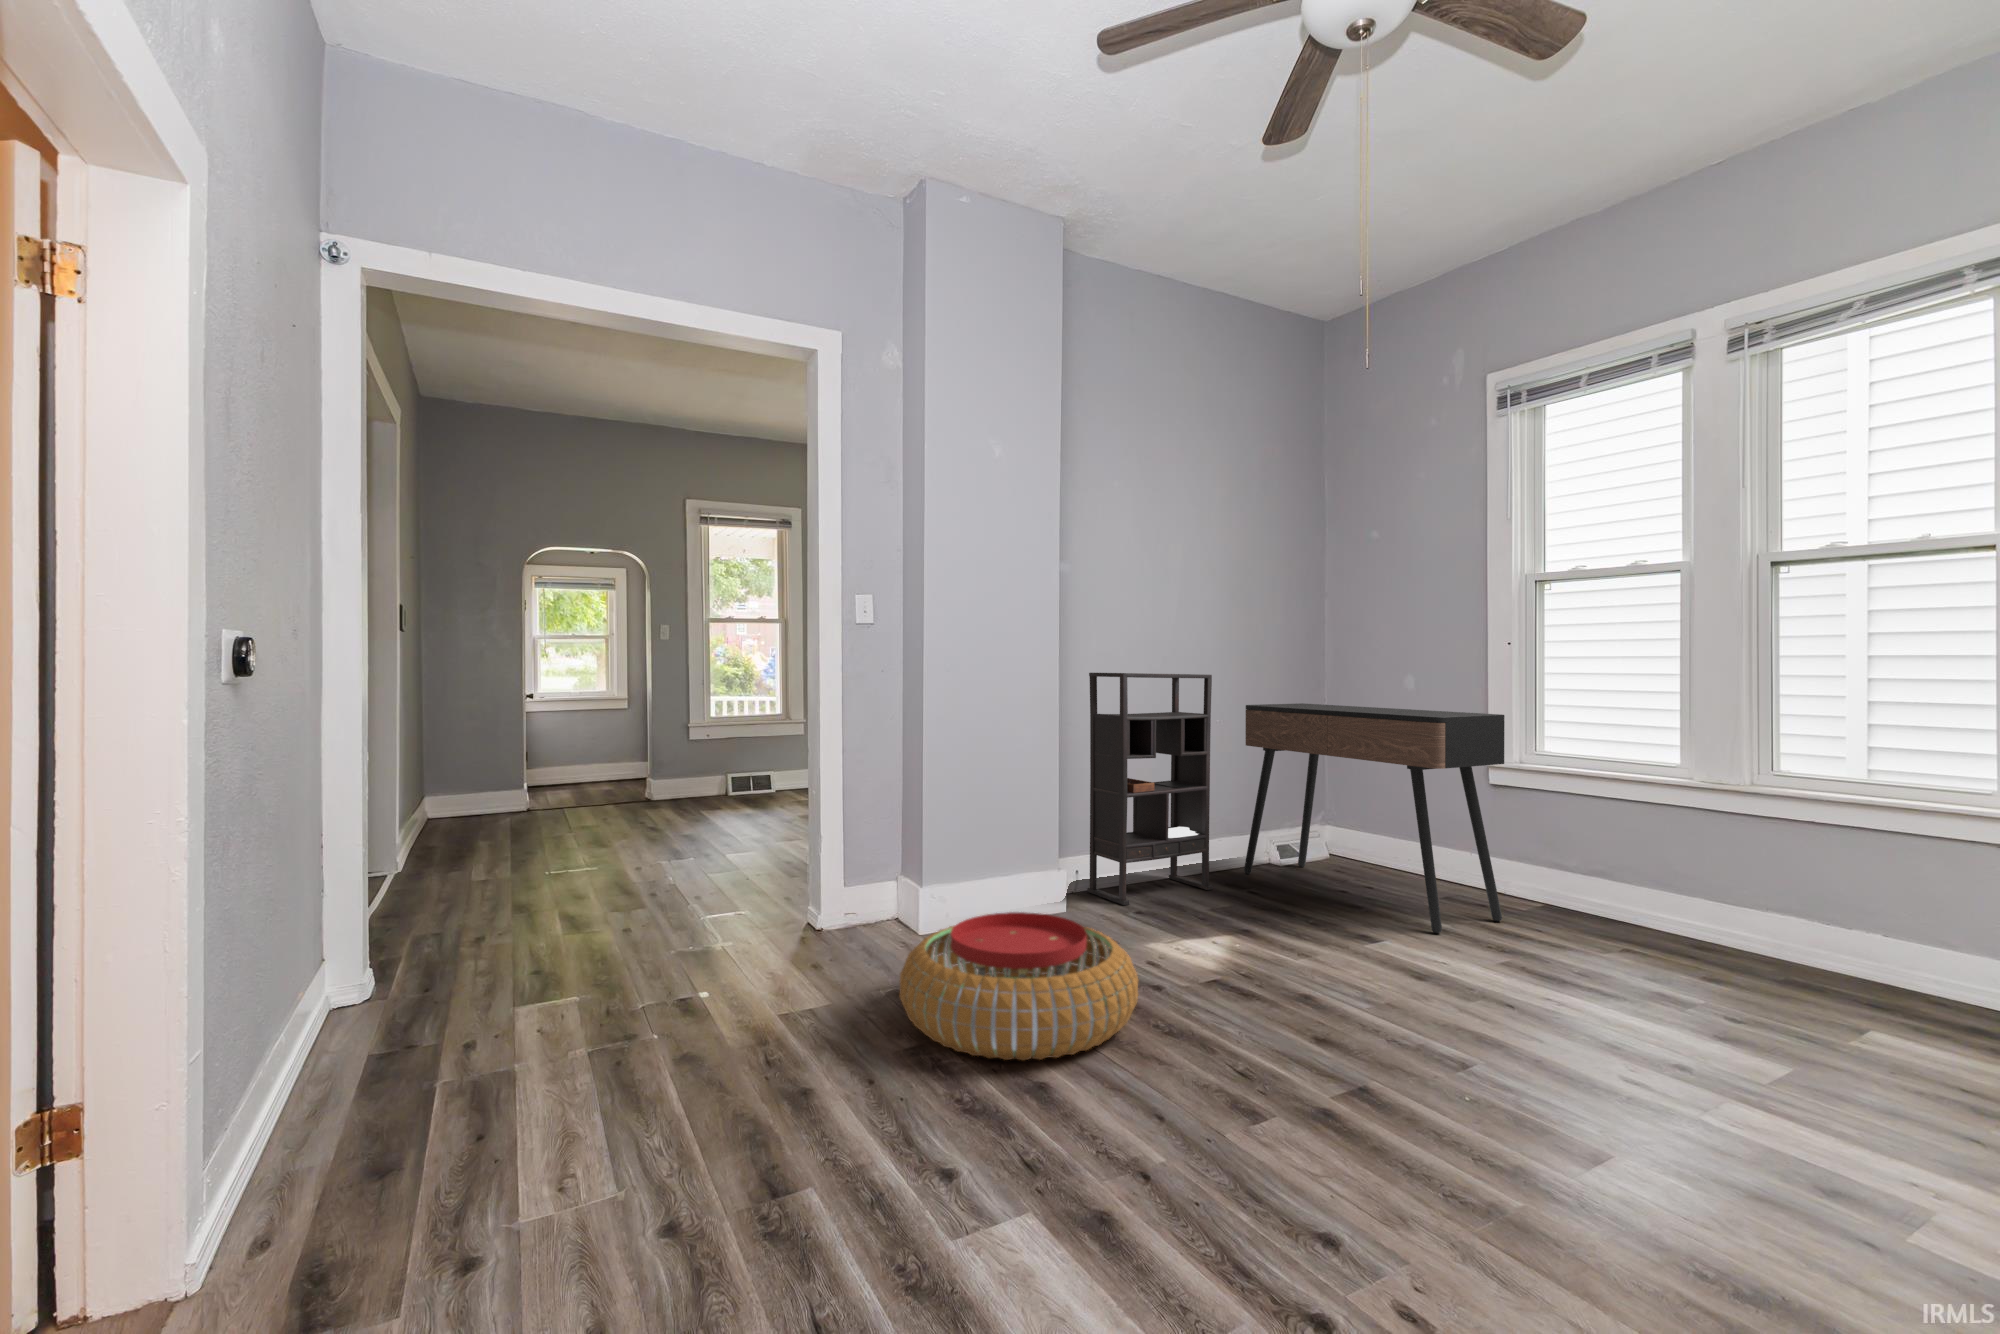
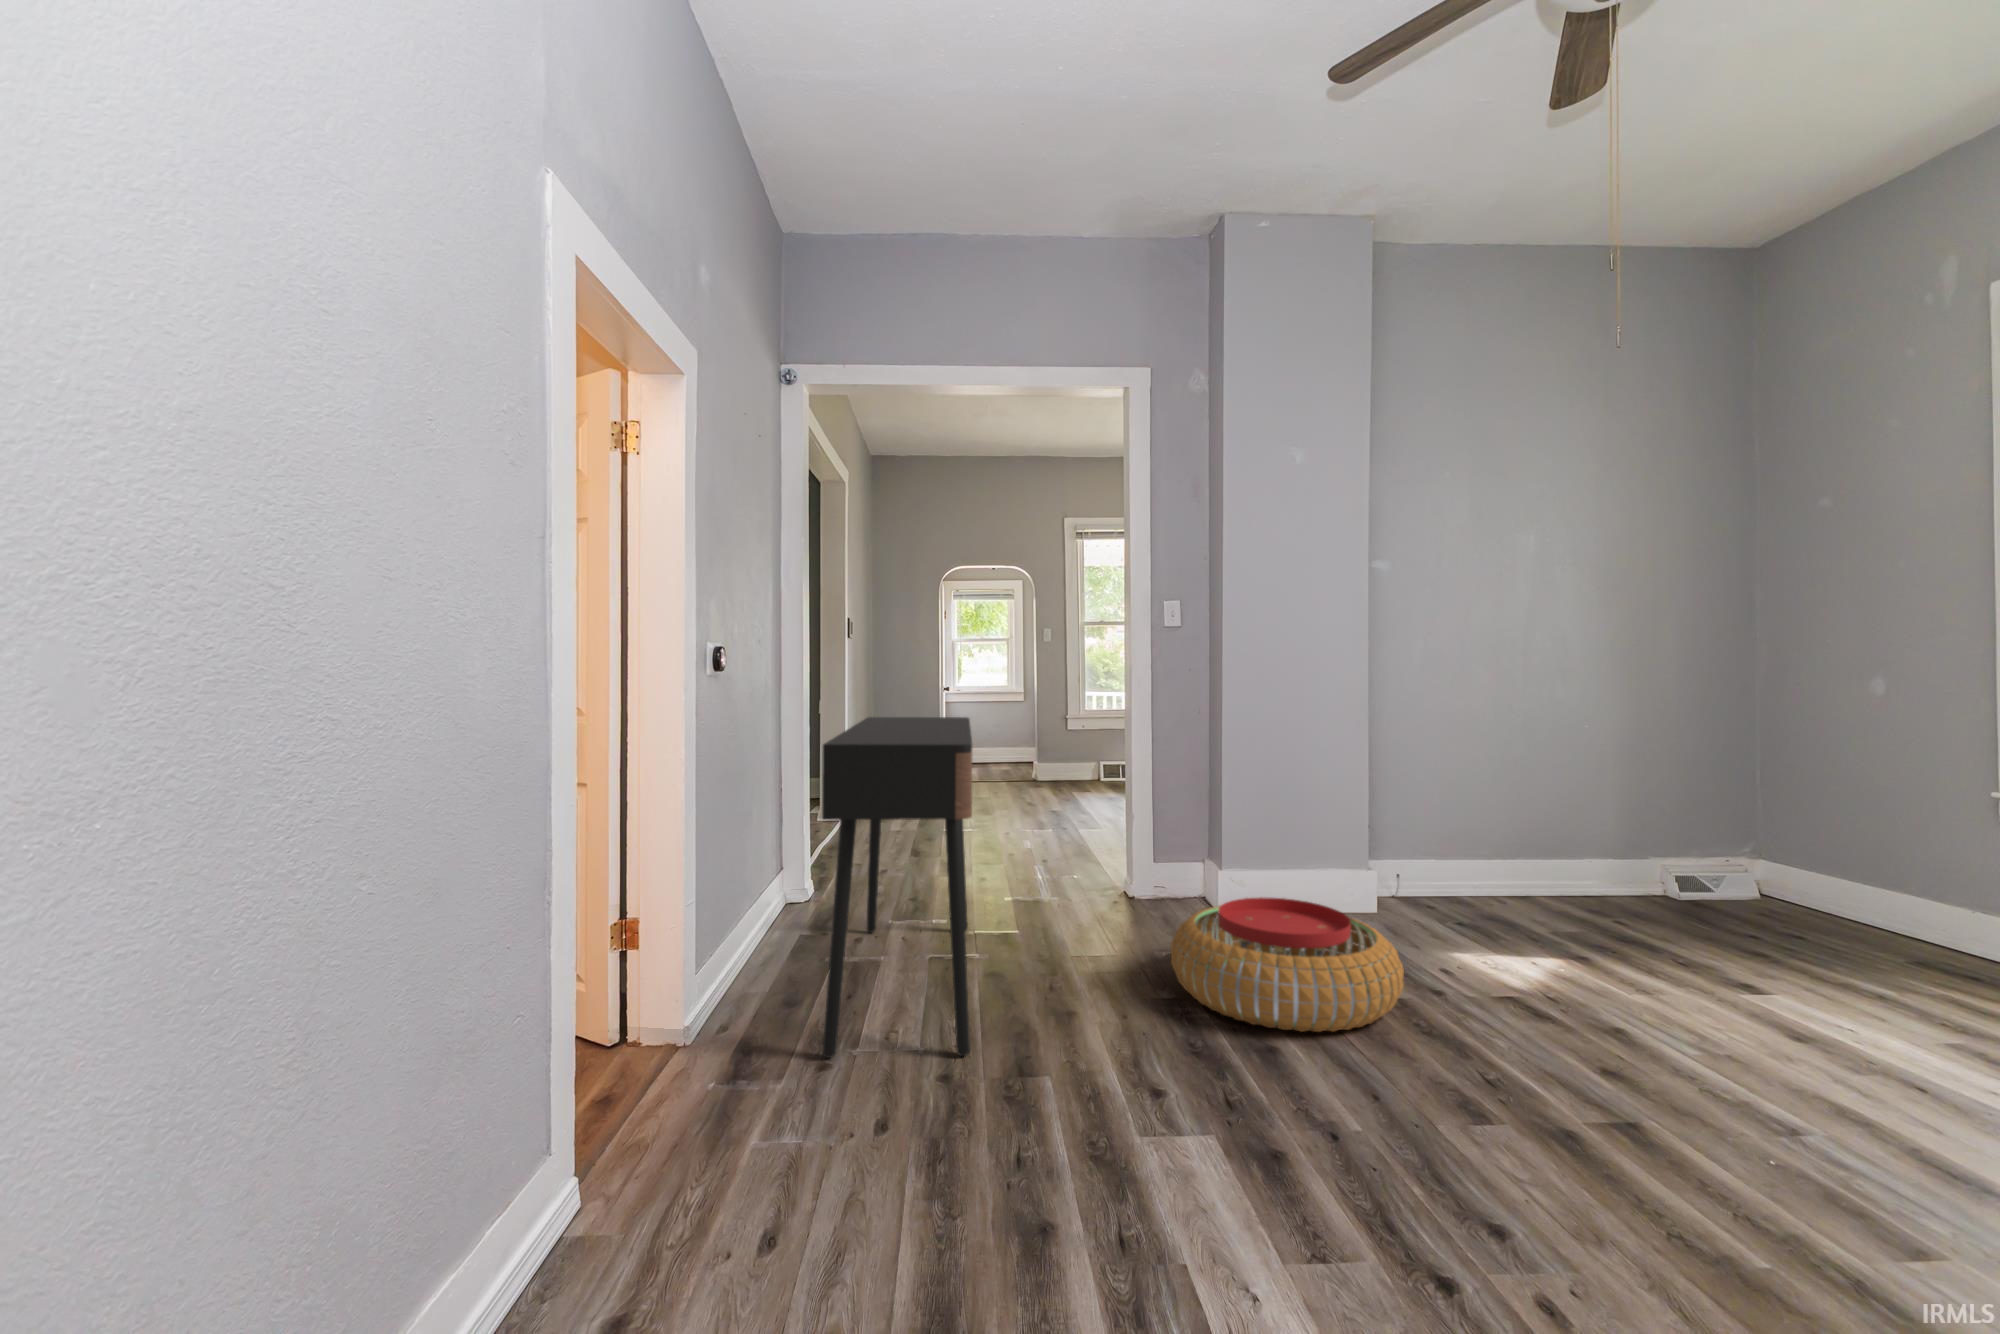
bookshelf: present [1087,673,1213,905] -> none [1414,675,1570,916]
console table: present [1244,703,1505,933] -> present [822,717,972,1058]

